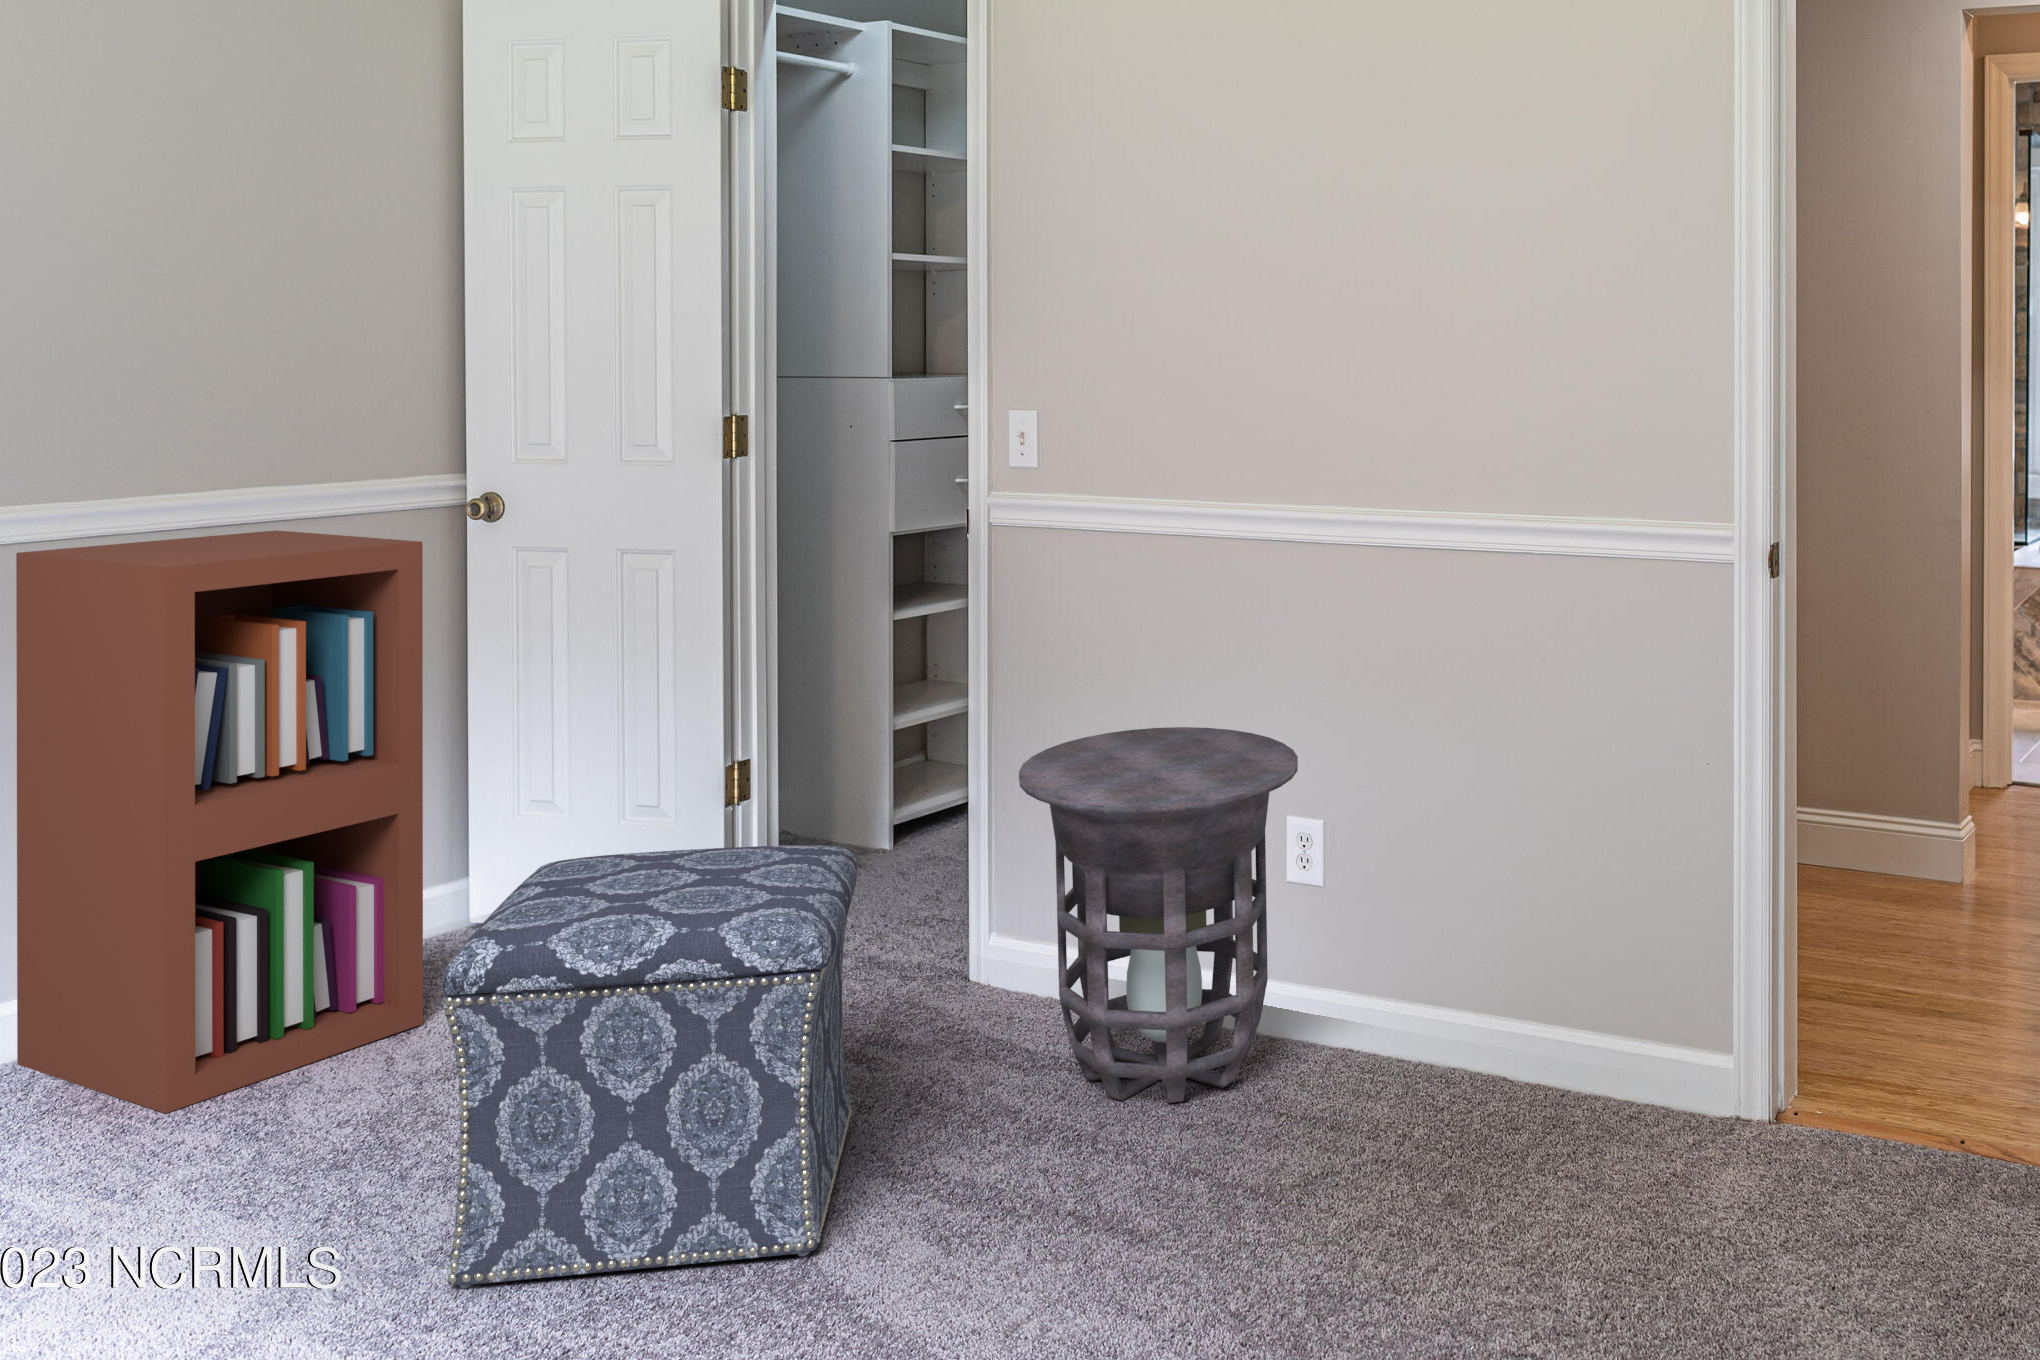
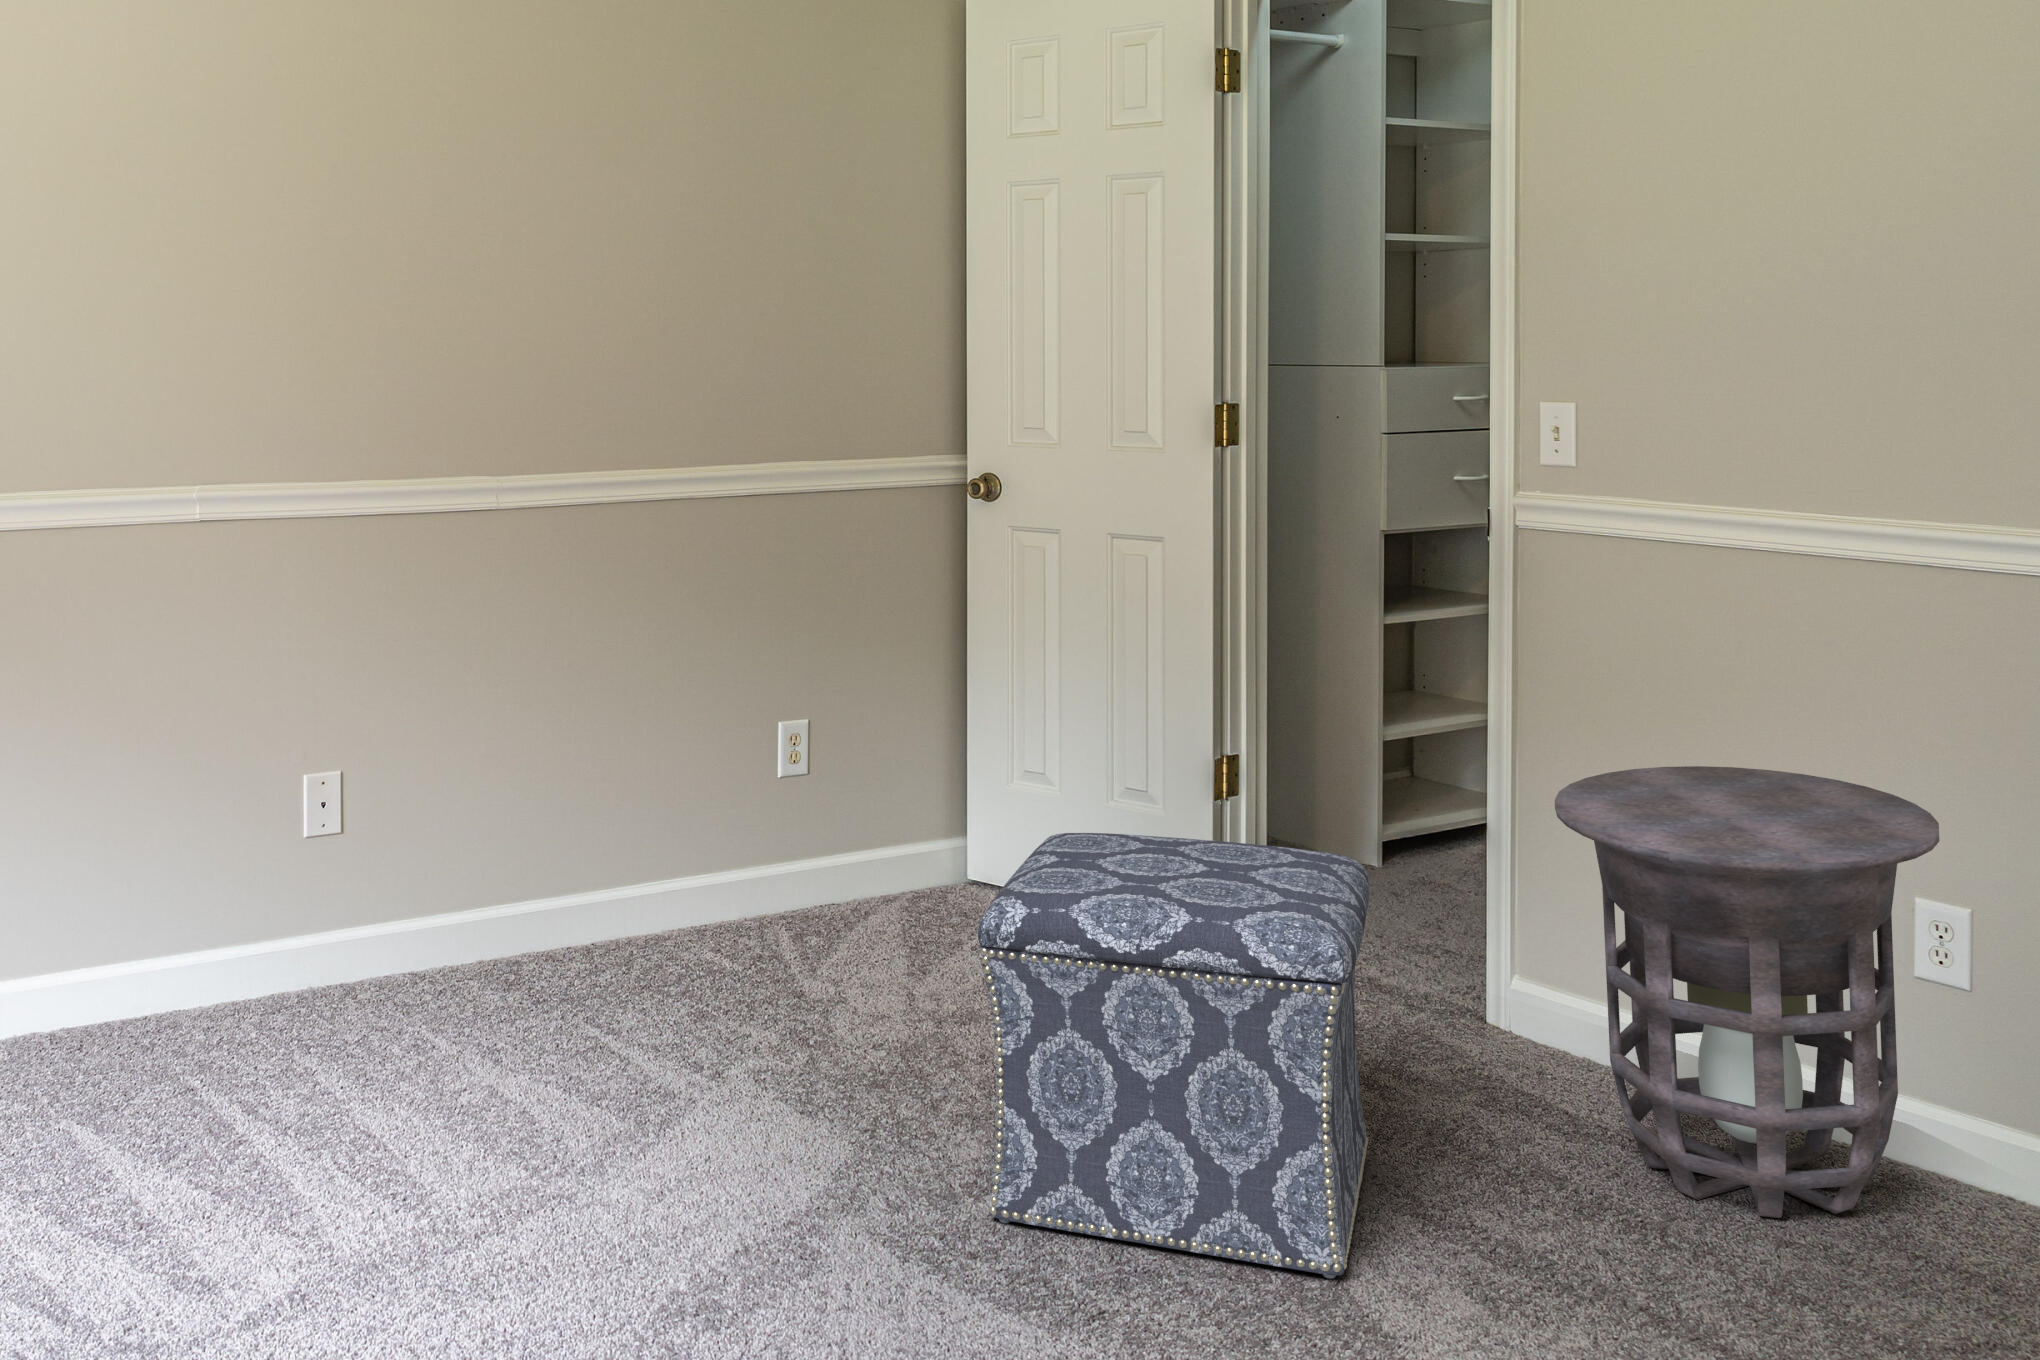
bookshelf: present [16,530,423,1113] -> none [618,499,937,1008]

